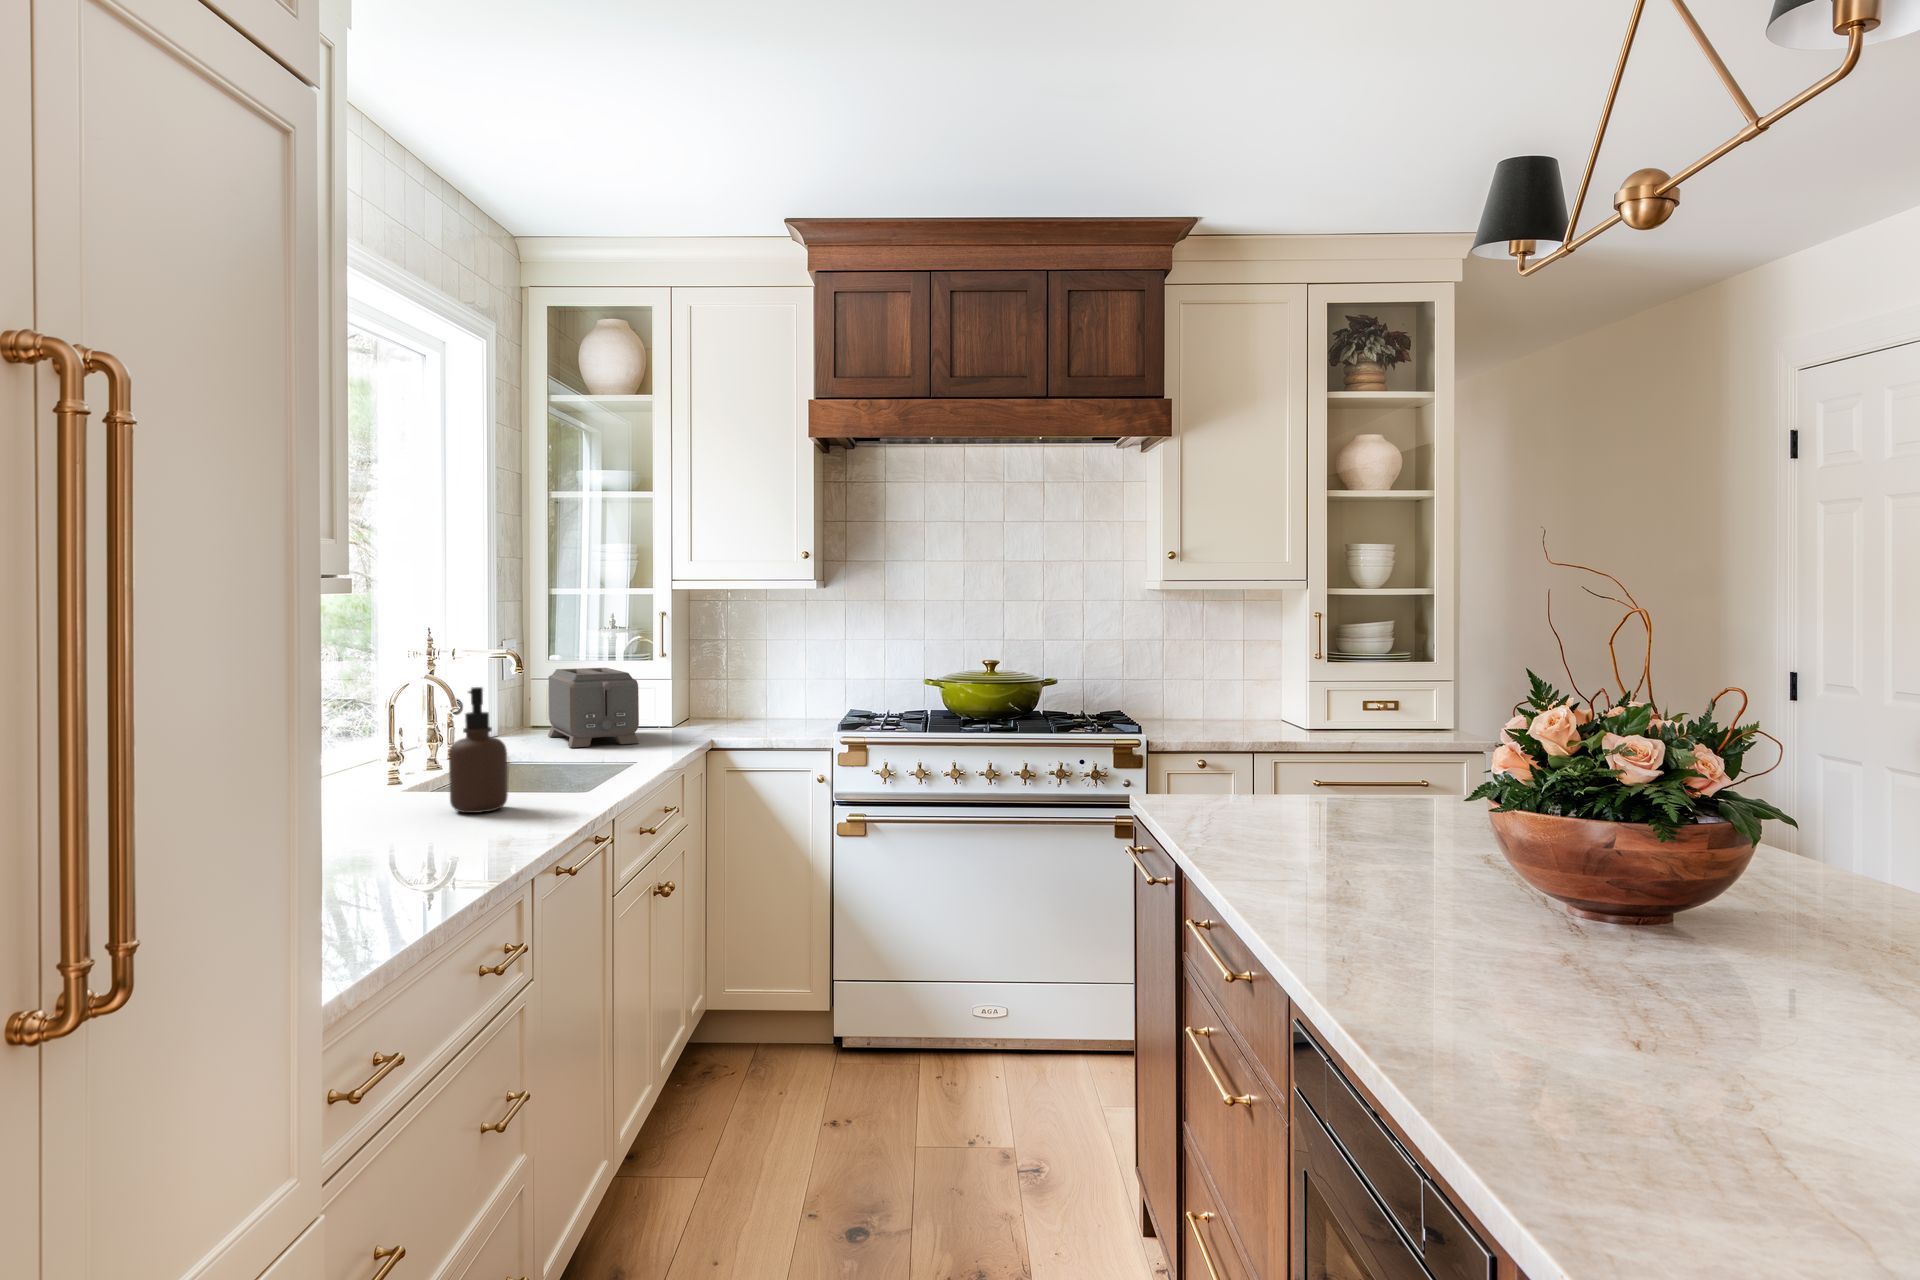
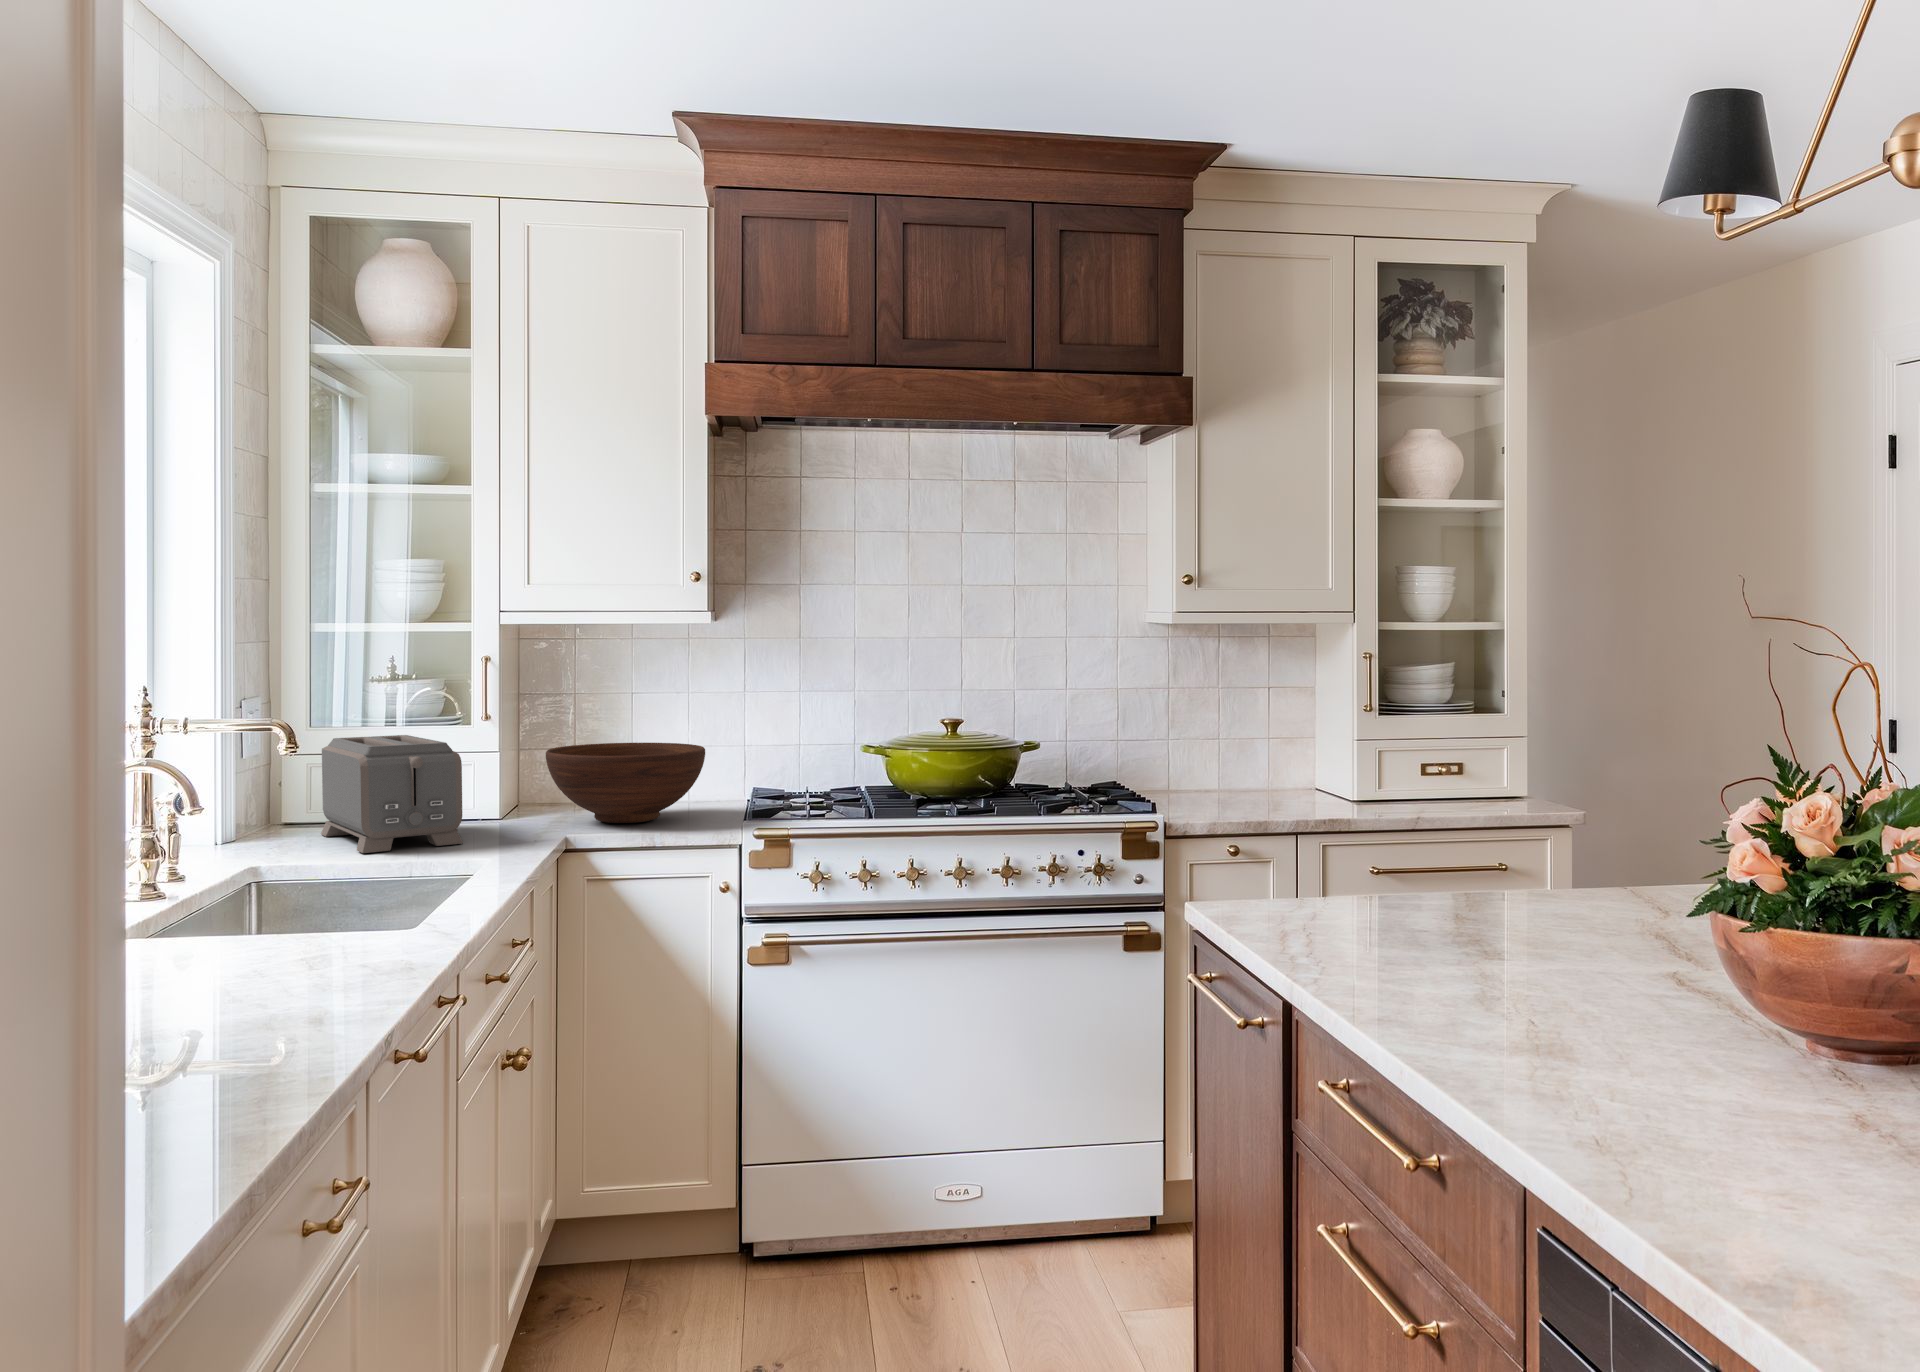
fruit bowl: none [700,675,813,733] -> present [546,743,705,823]
soap dispenser: present [449,687,508,813] -> none [194,775,292,978]

